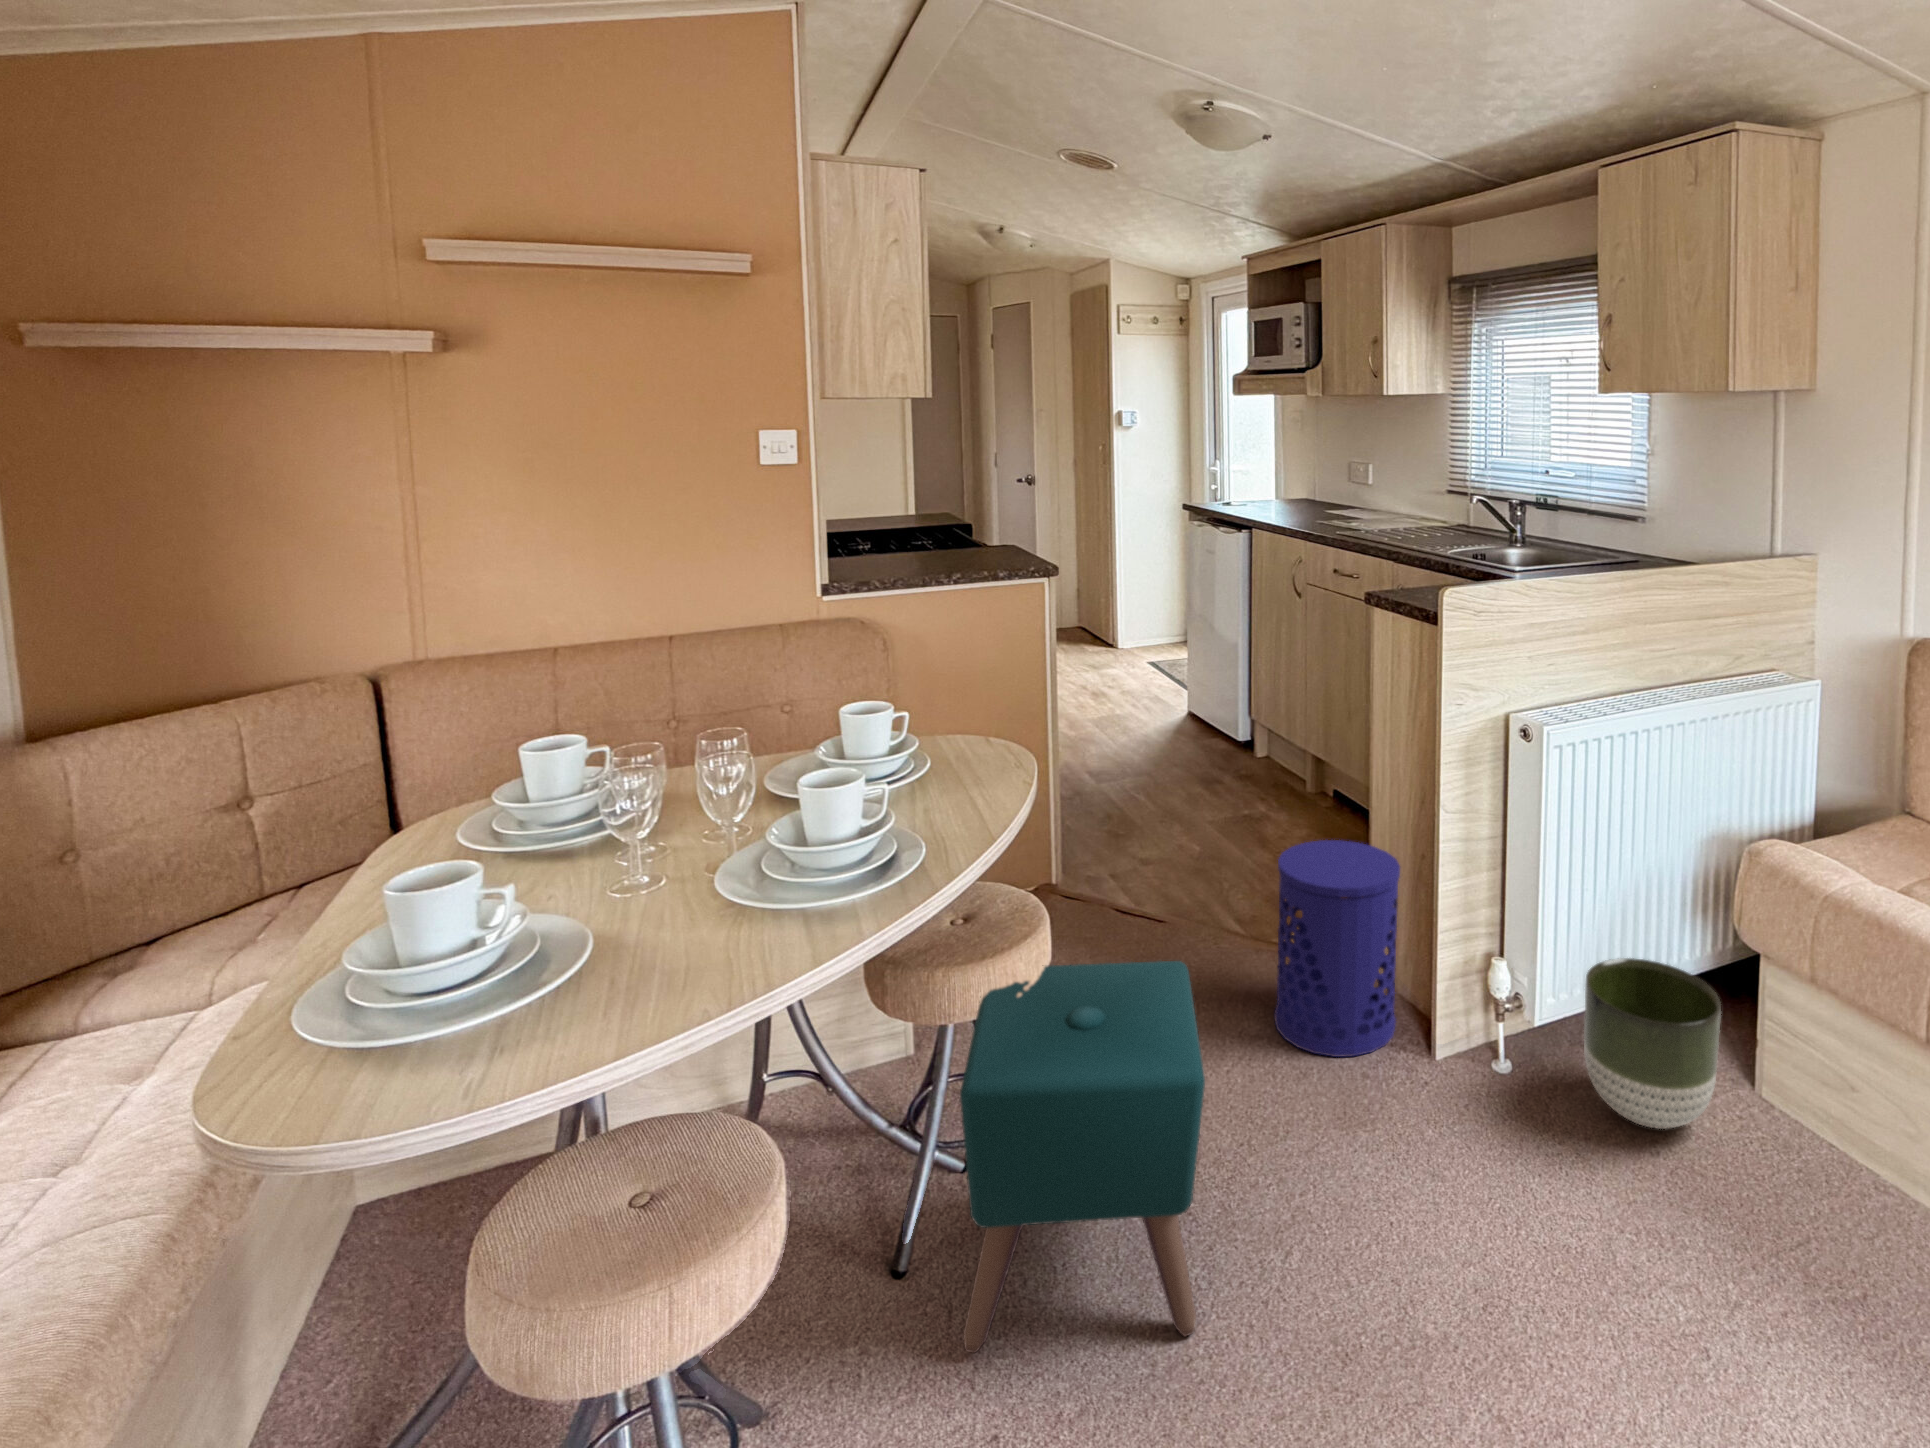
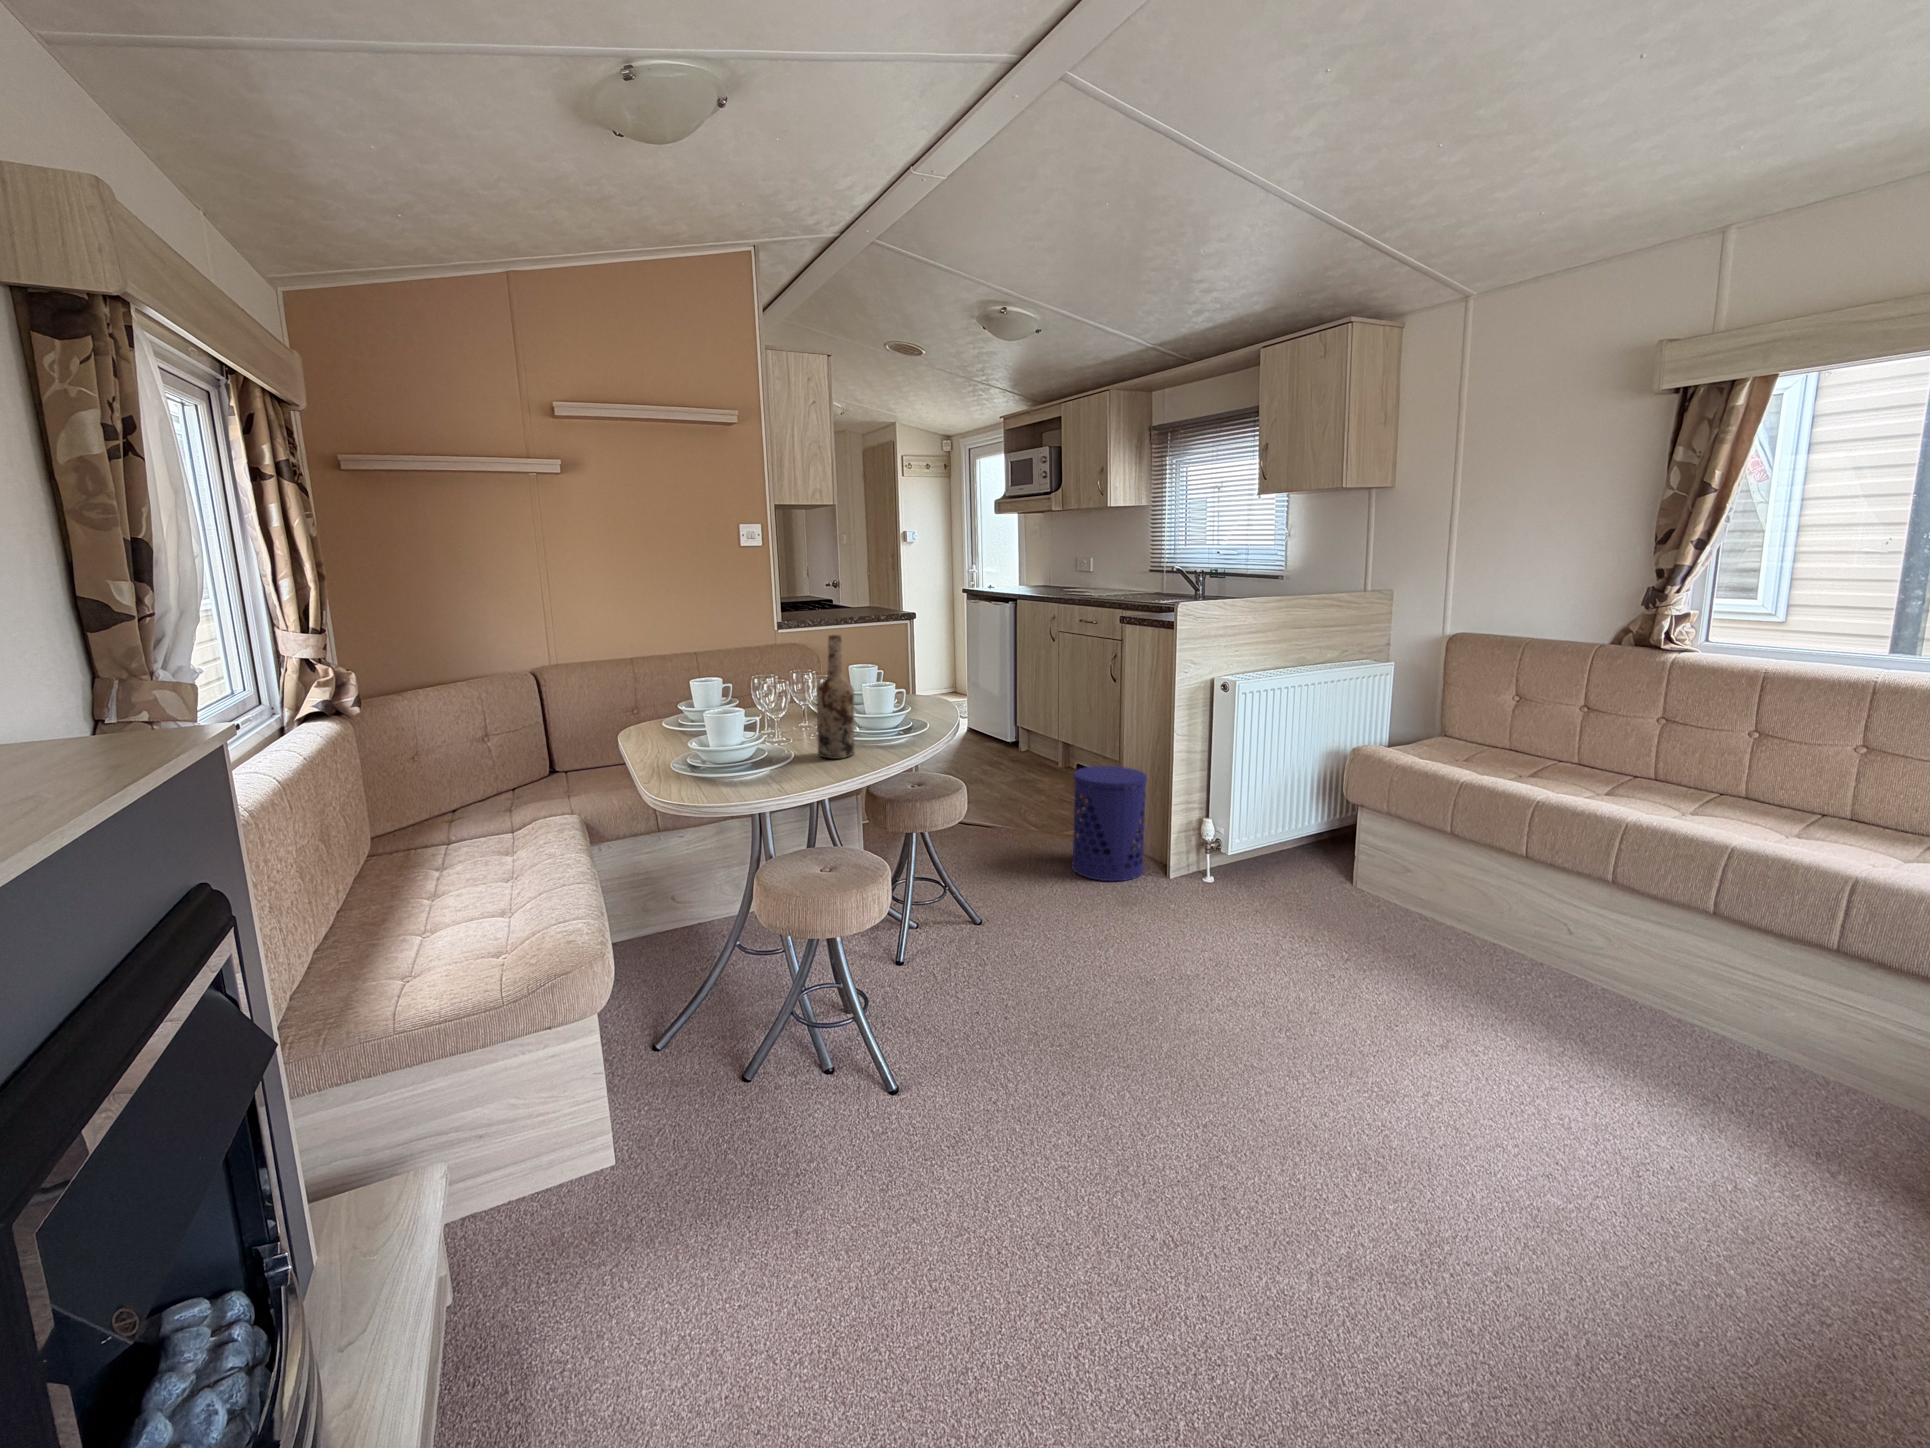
wine bottle: none [631,720,716,976] -> present [817,635,854,759]
planter: present [1584,958,1721,1129] -> none [1259,817,1338,902]
ottoman: present [960,961,1205,1353] -> none [933,807,1073,987]

